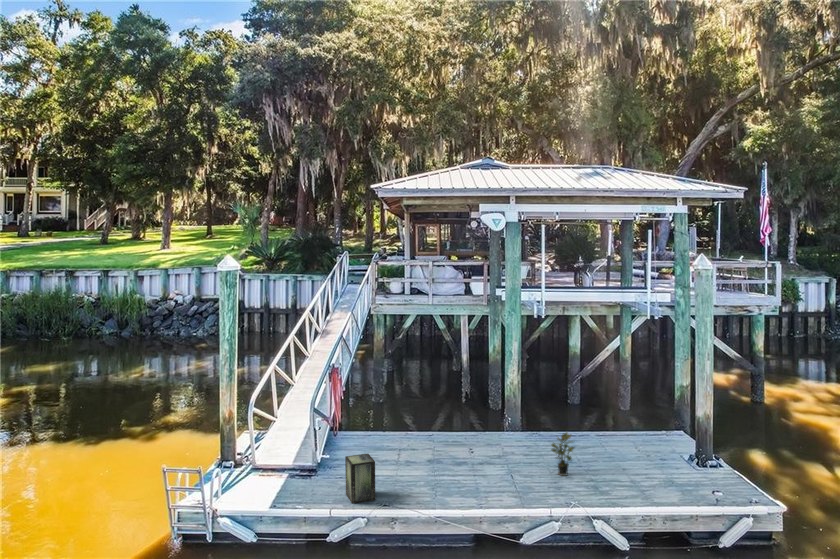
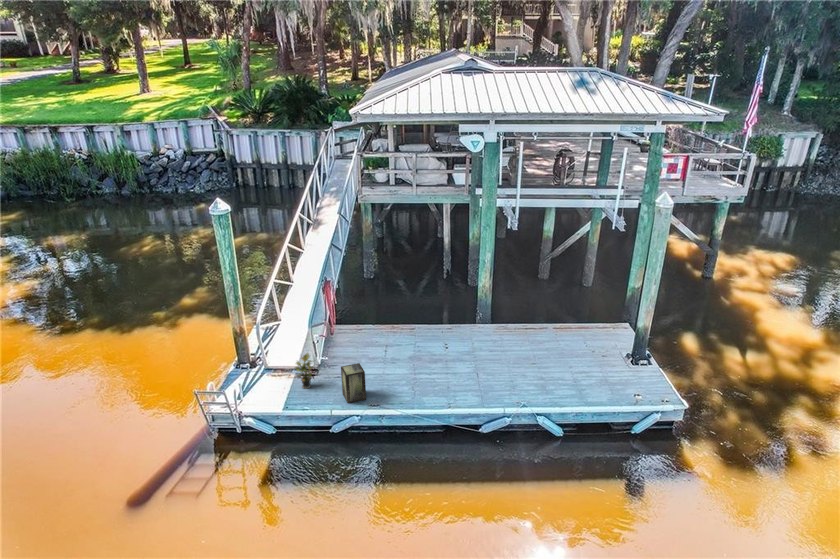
potted plant: present [552,432,574,476] -> present [295,353,313,389]

